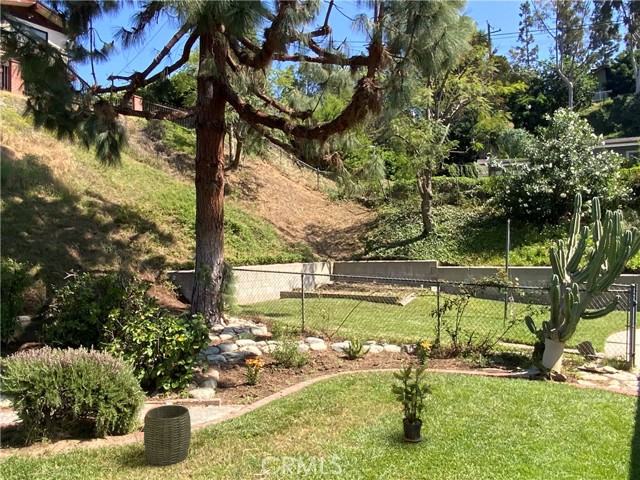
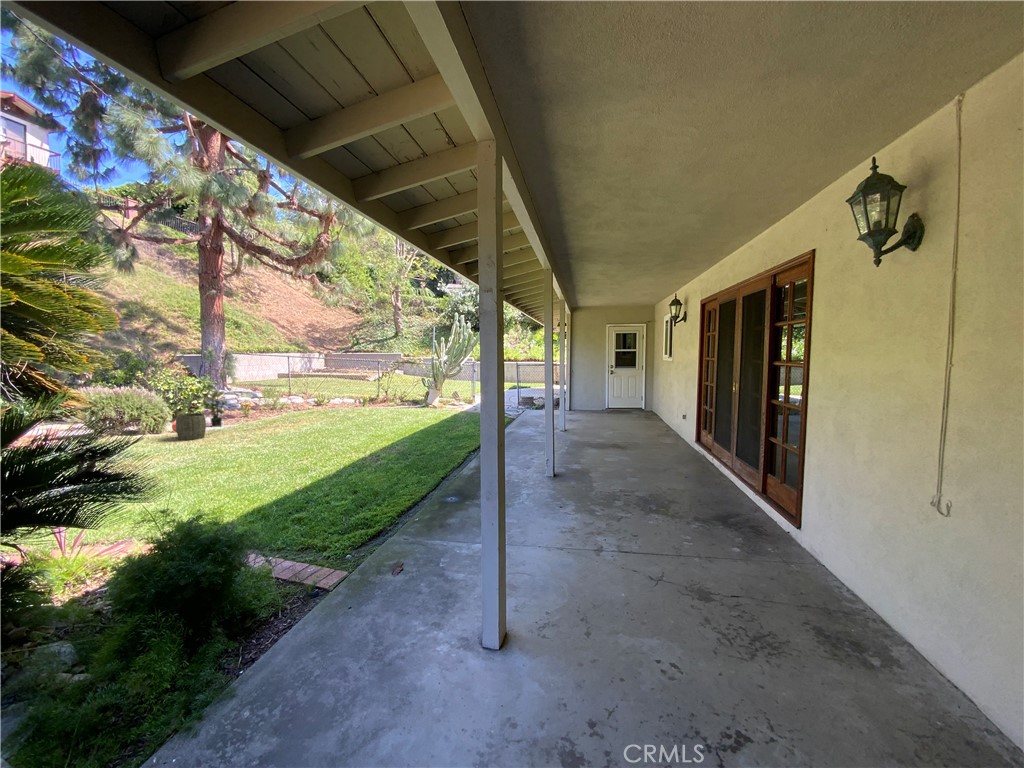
potted plant: present [391,361,432,442] -> present [202,391,227,427]

